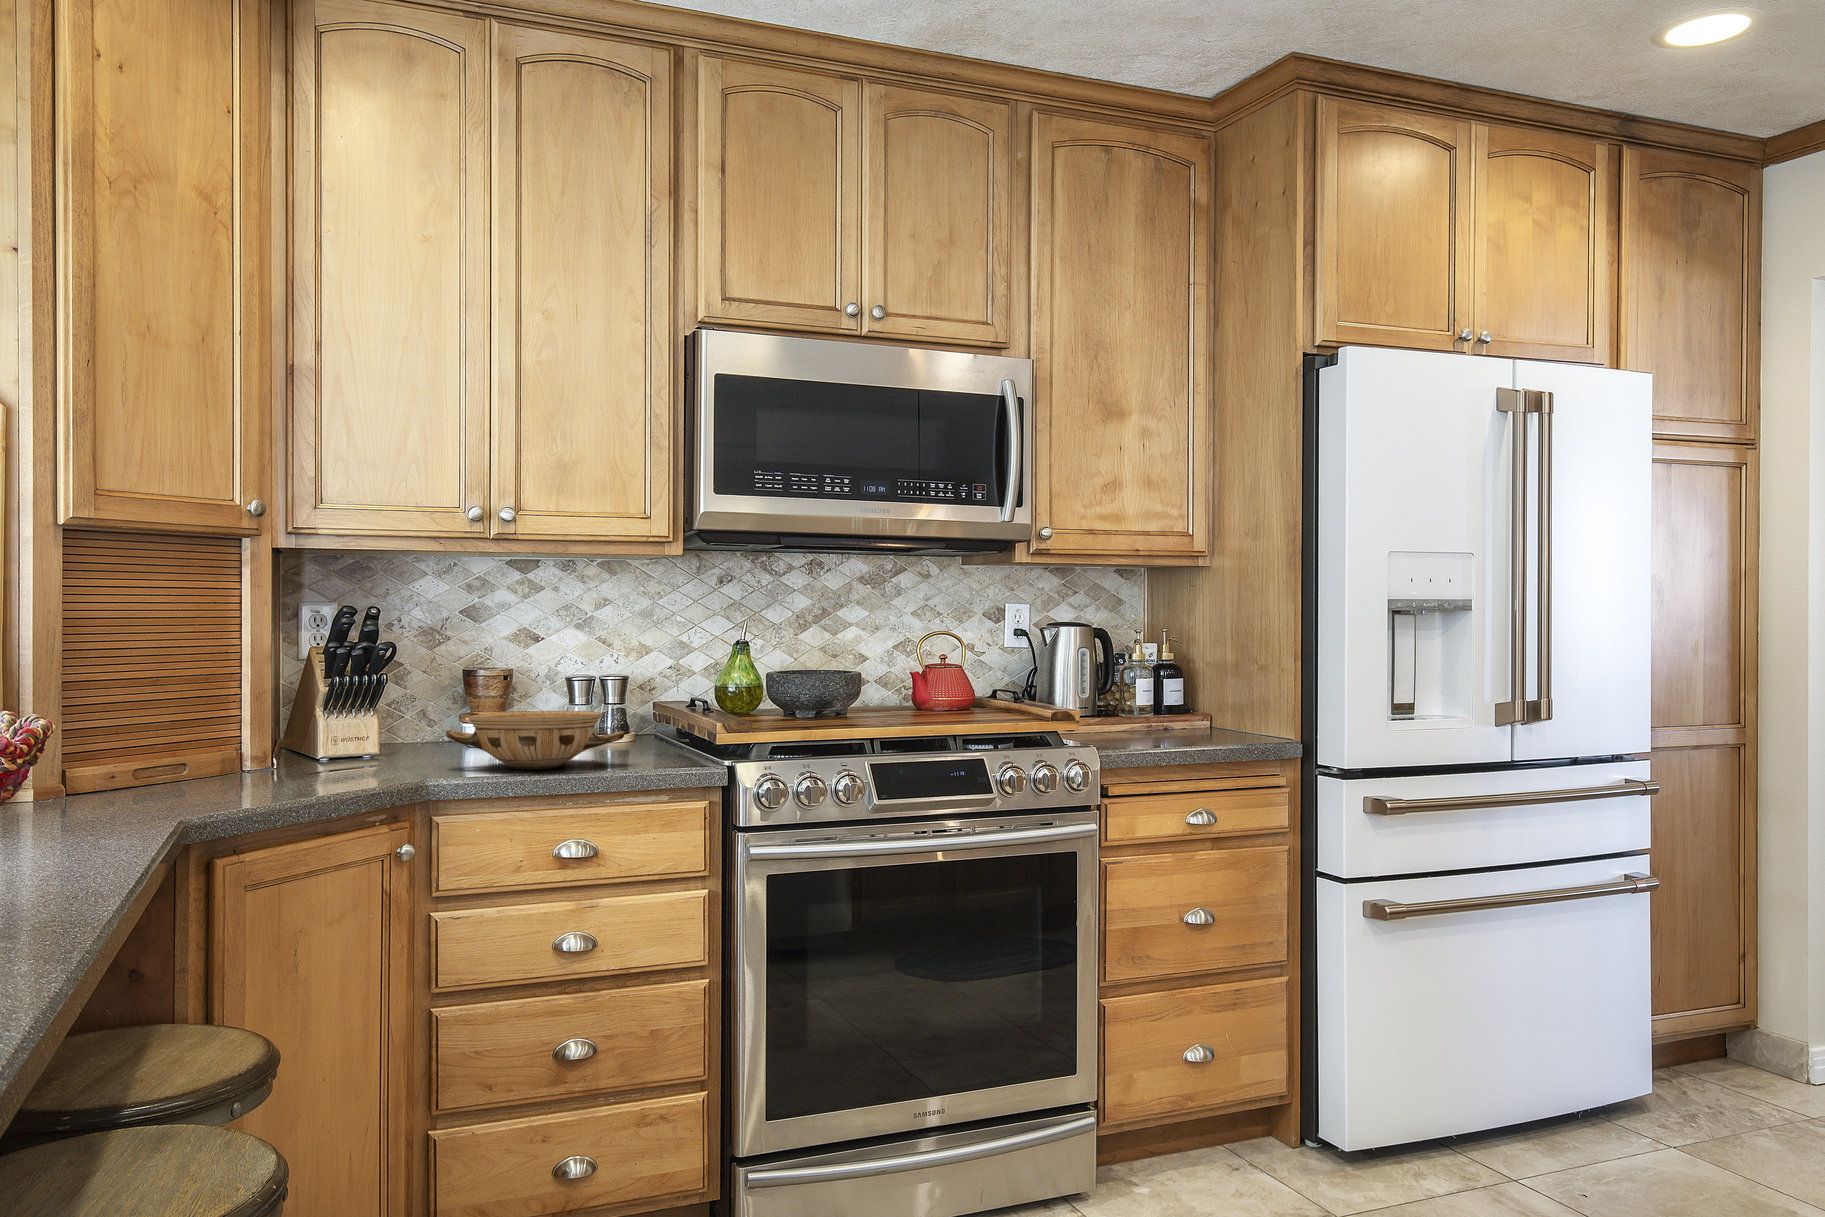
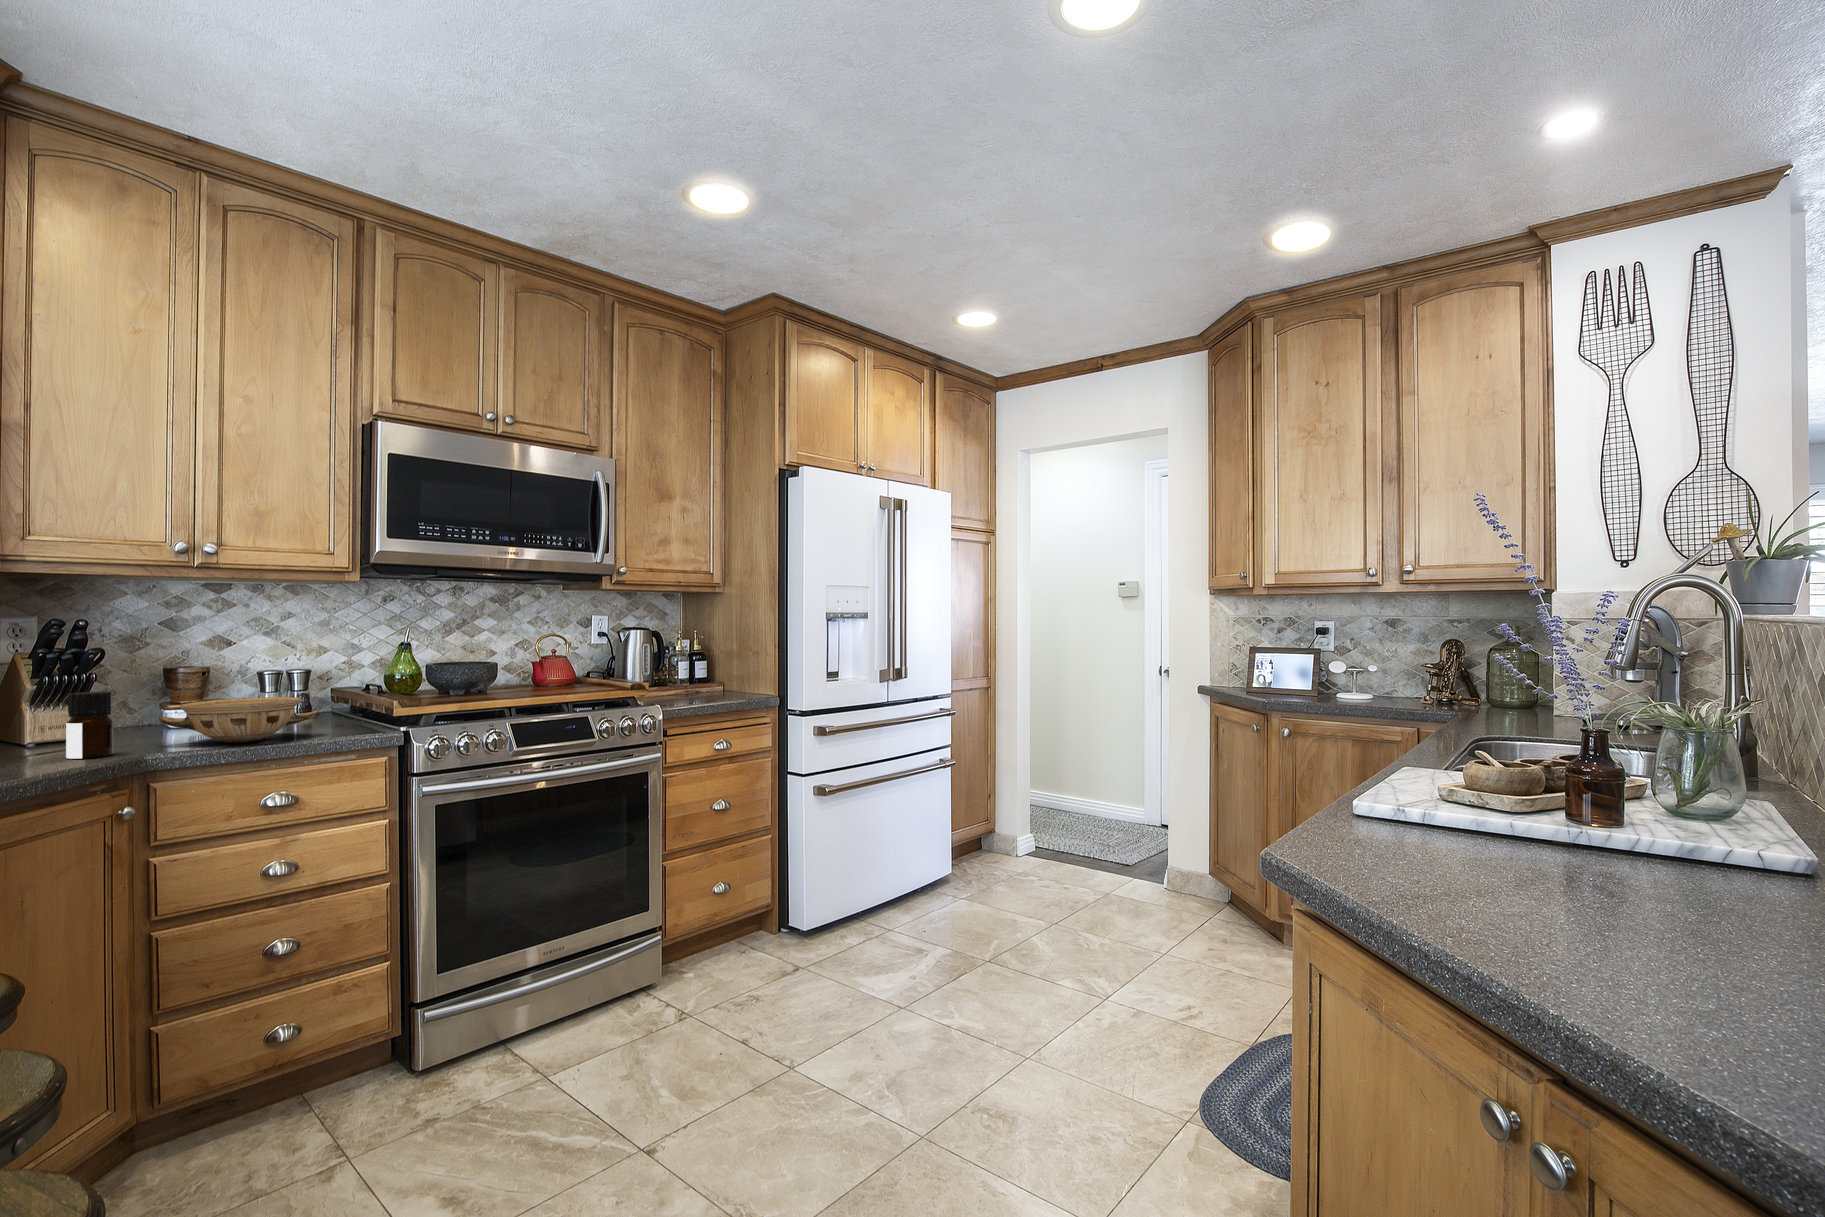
bottle: none [350,695,397,778] -> present [66,692,113,759]

